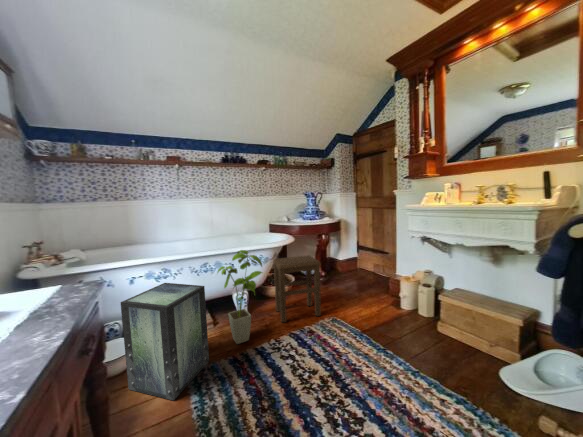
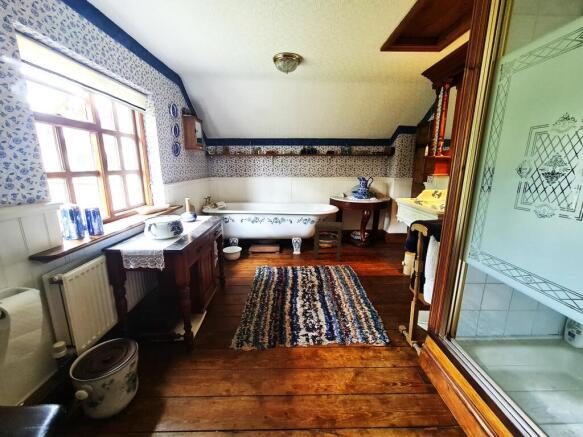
house plant: present [218,250,262,344] -> none [278,212,305,262]
storage box: present [121,283,209,400] -> none [234,223,269,271]

